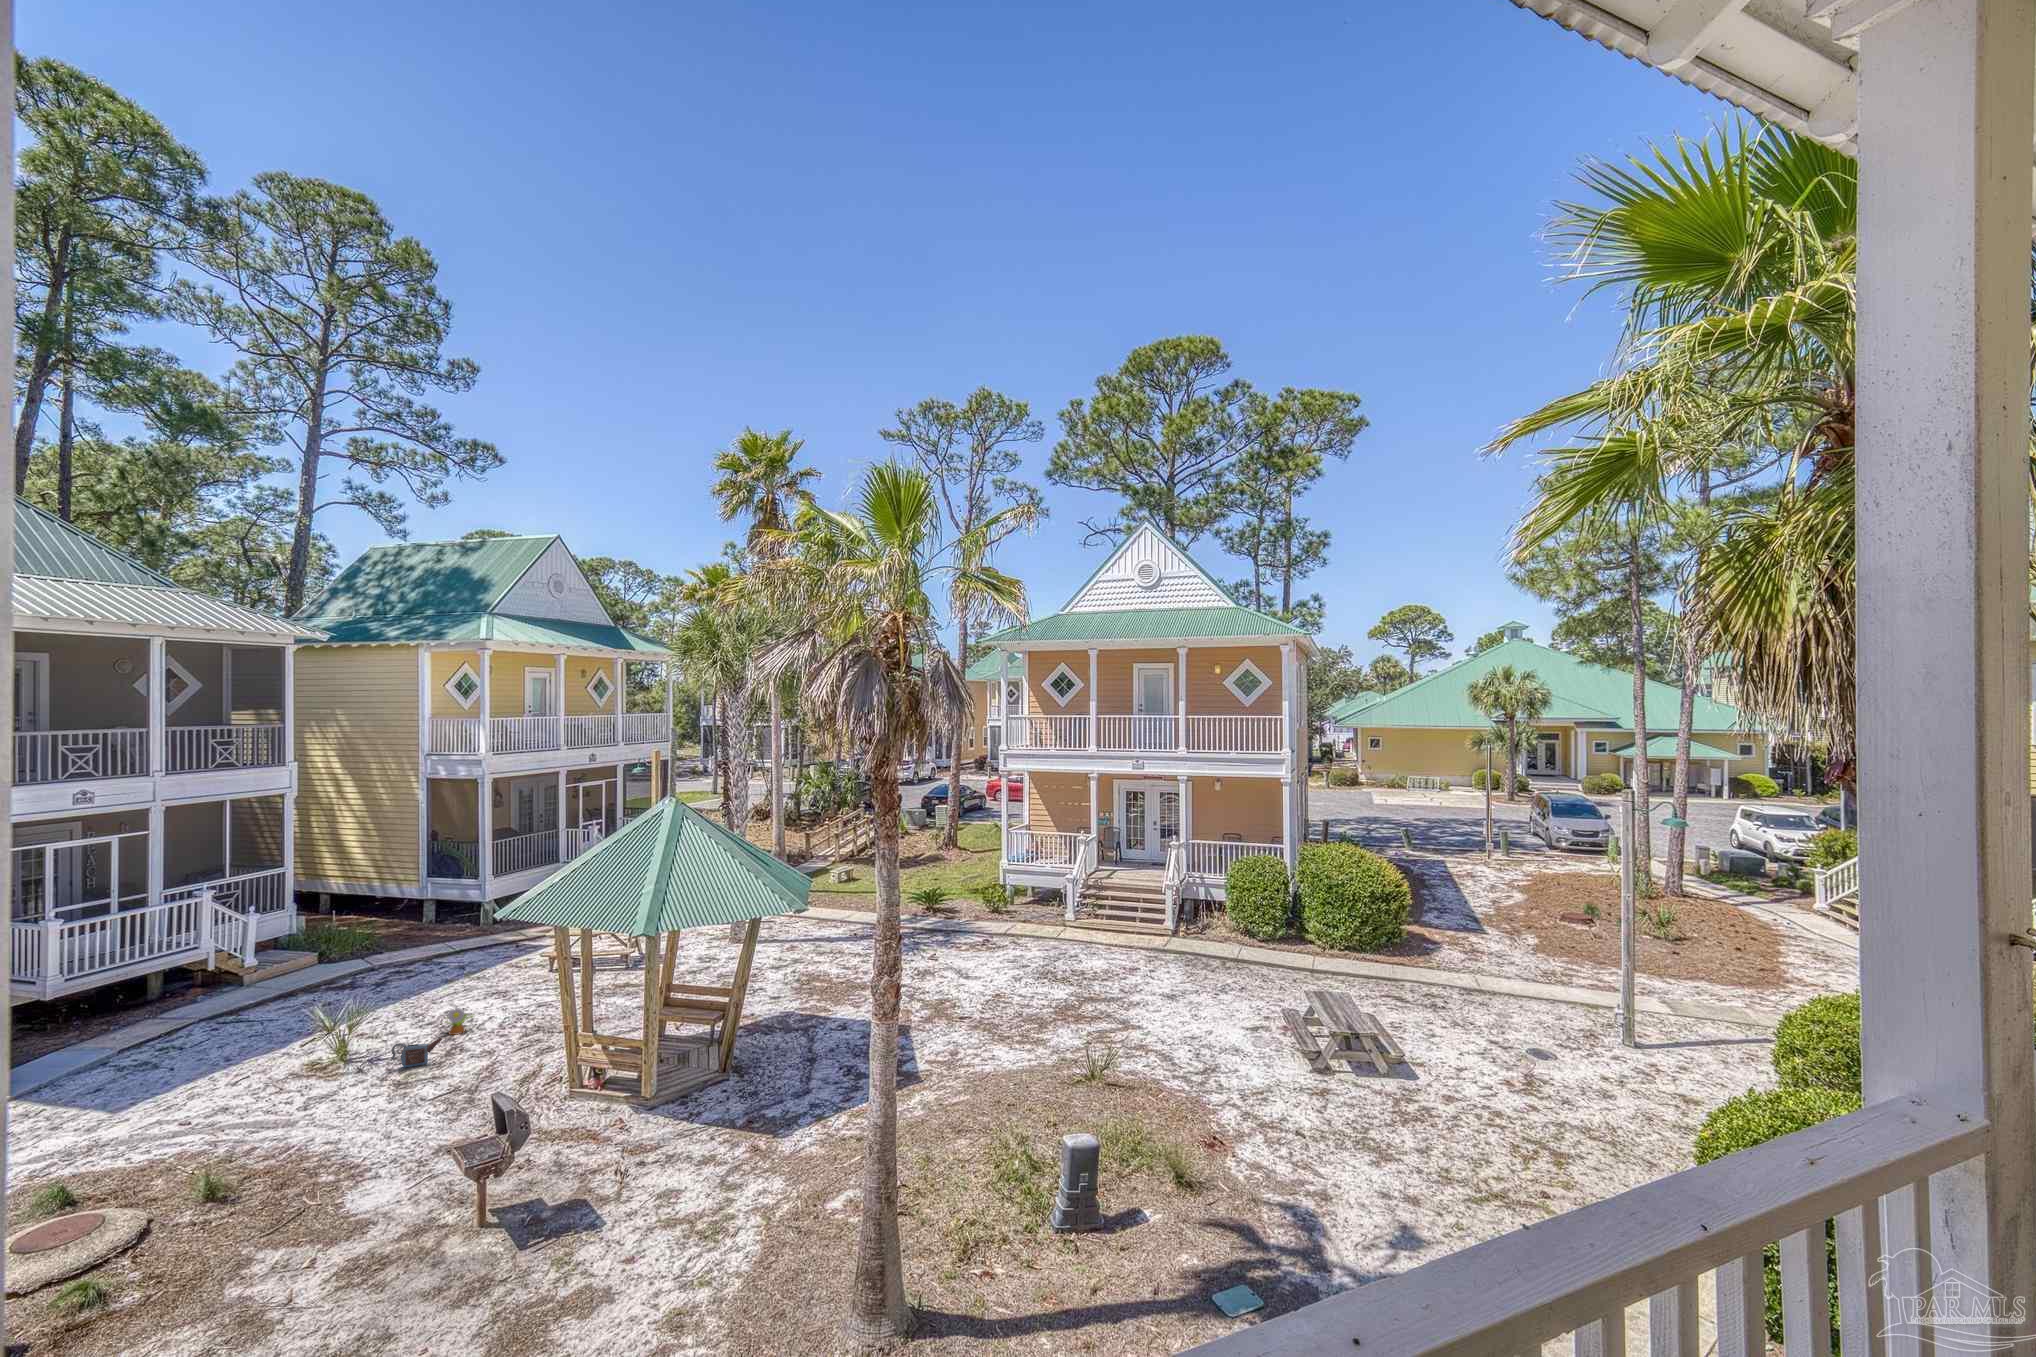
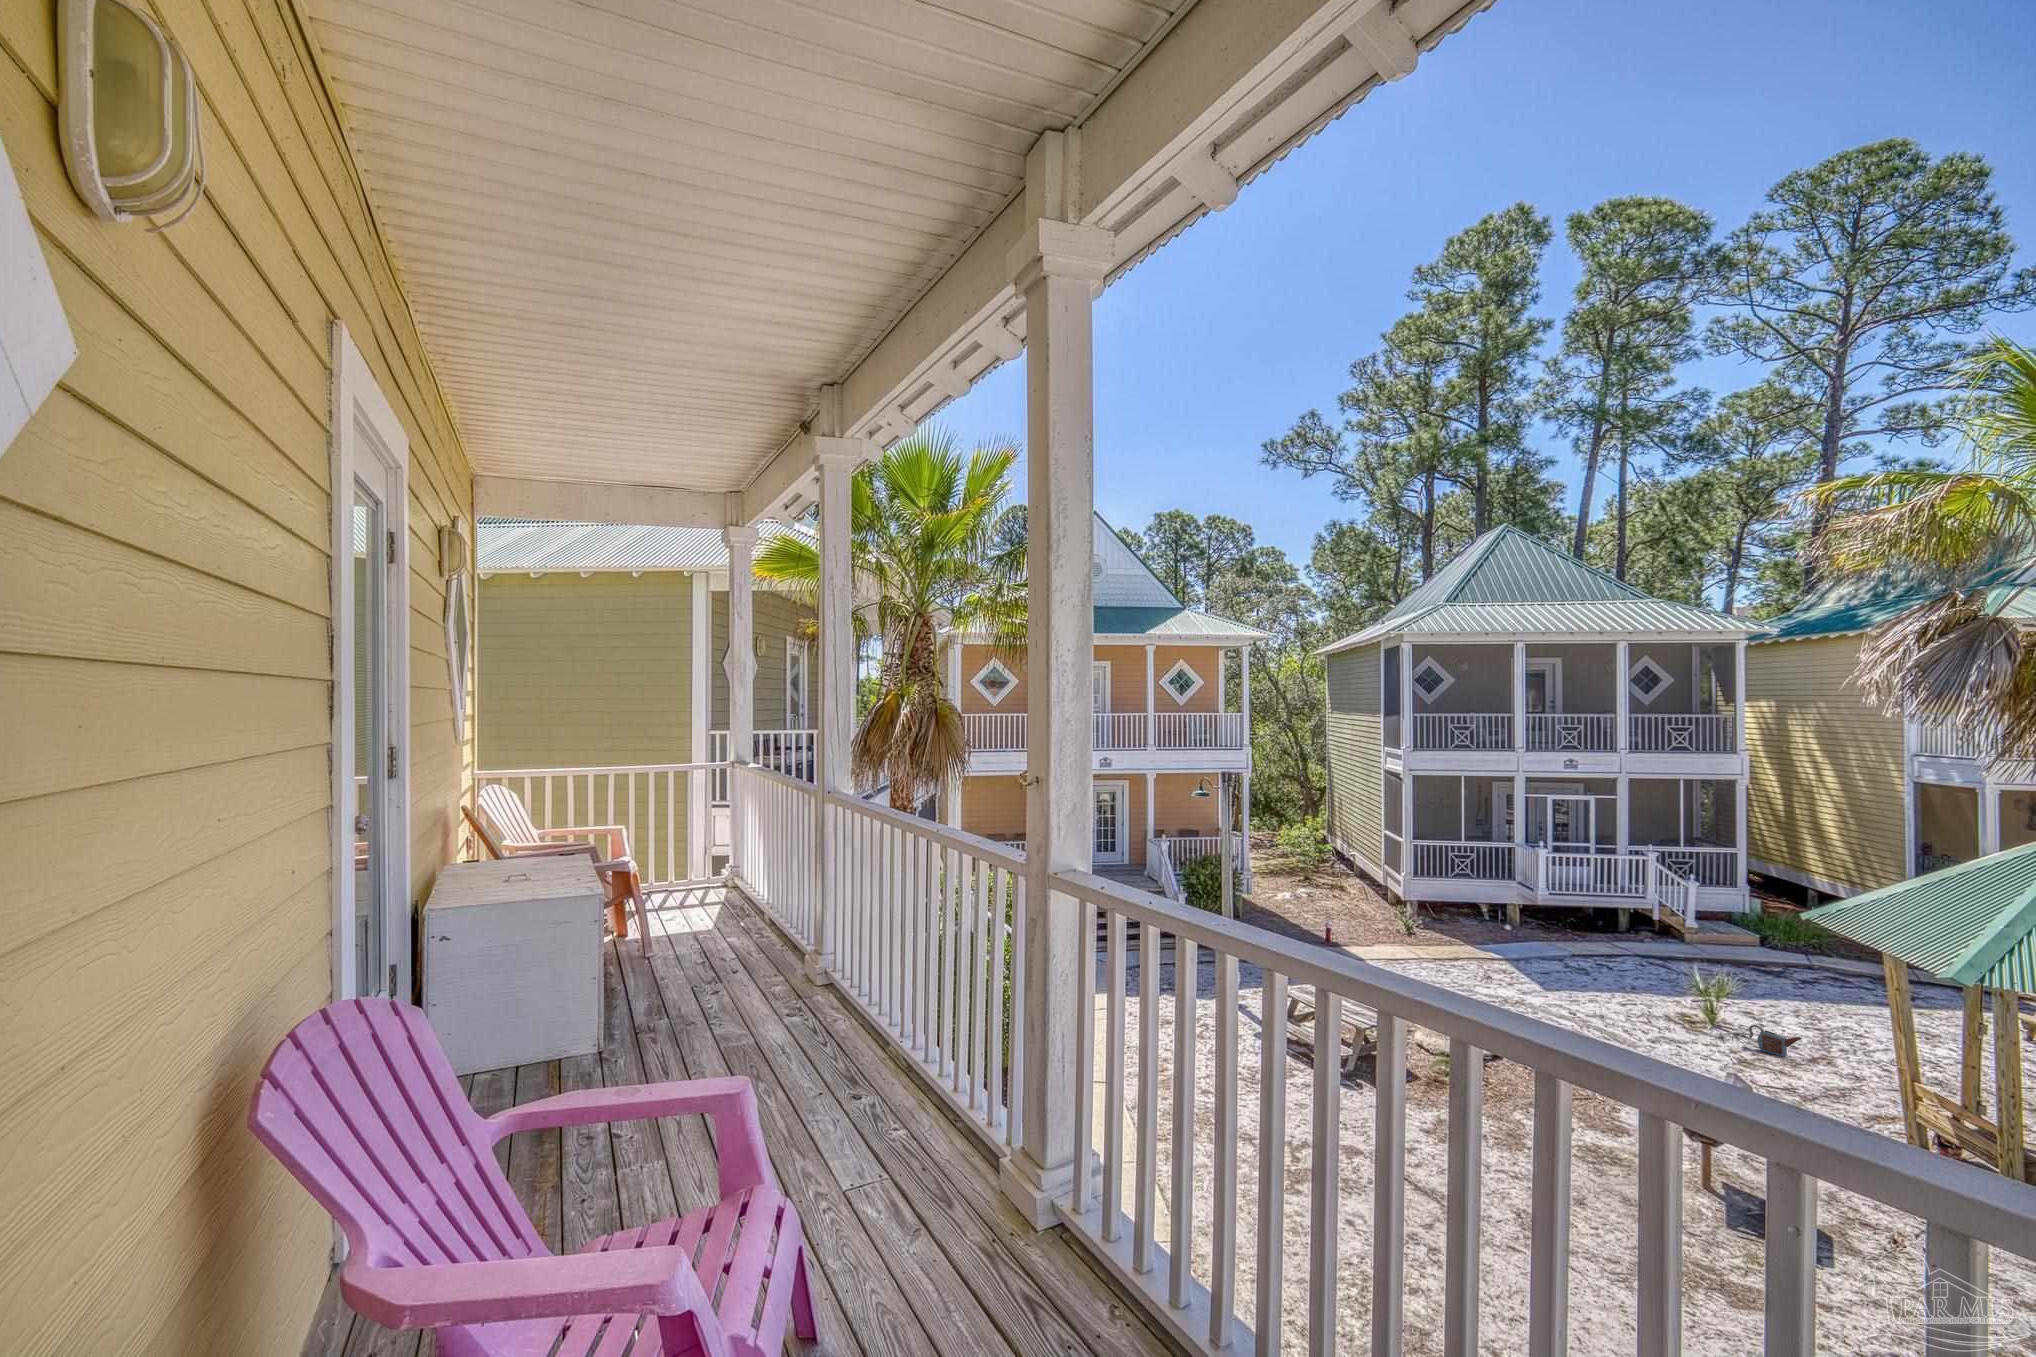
decorative plant: present [447,1008,474,1035] -> none [1816,1017,1861,1048]

